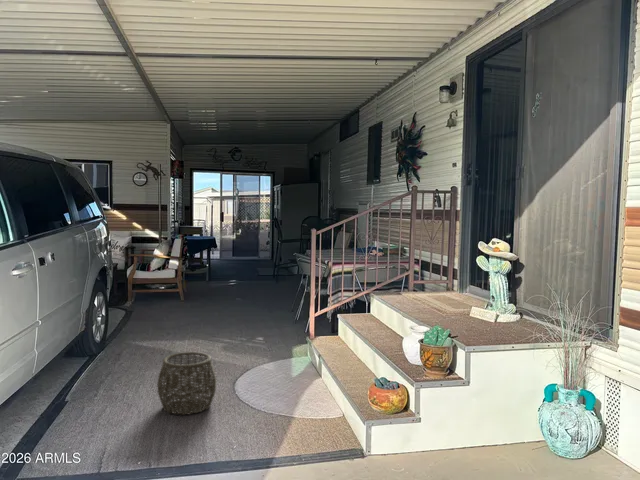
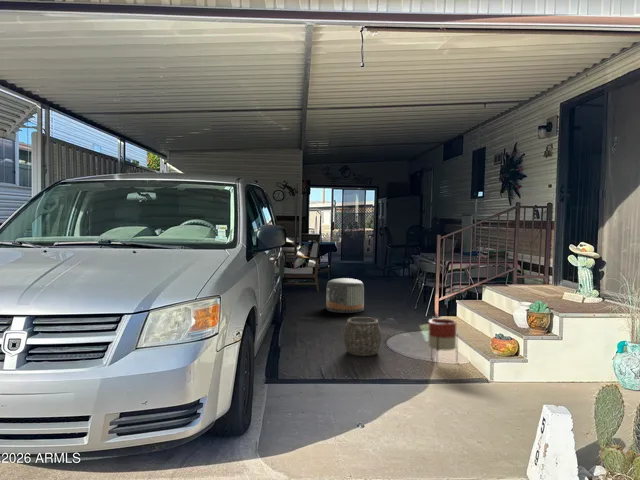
pouf: none [172,285,224,333] -> present [326,278,364,313]
planter: none [282,352,325,427] -> present [428,318,457,351]

